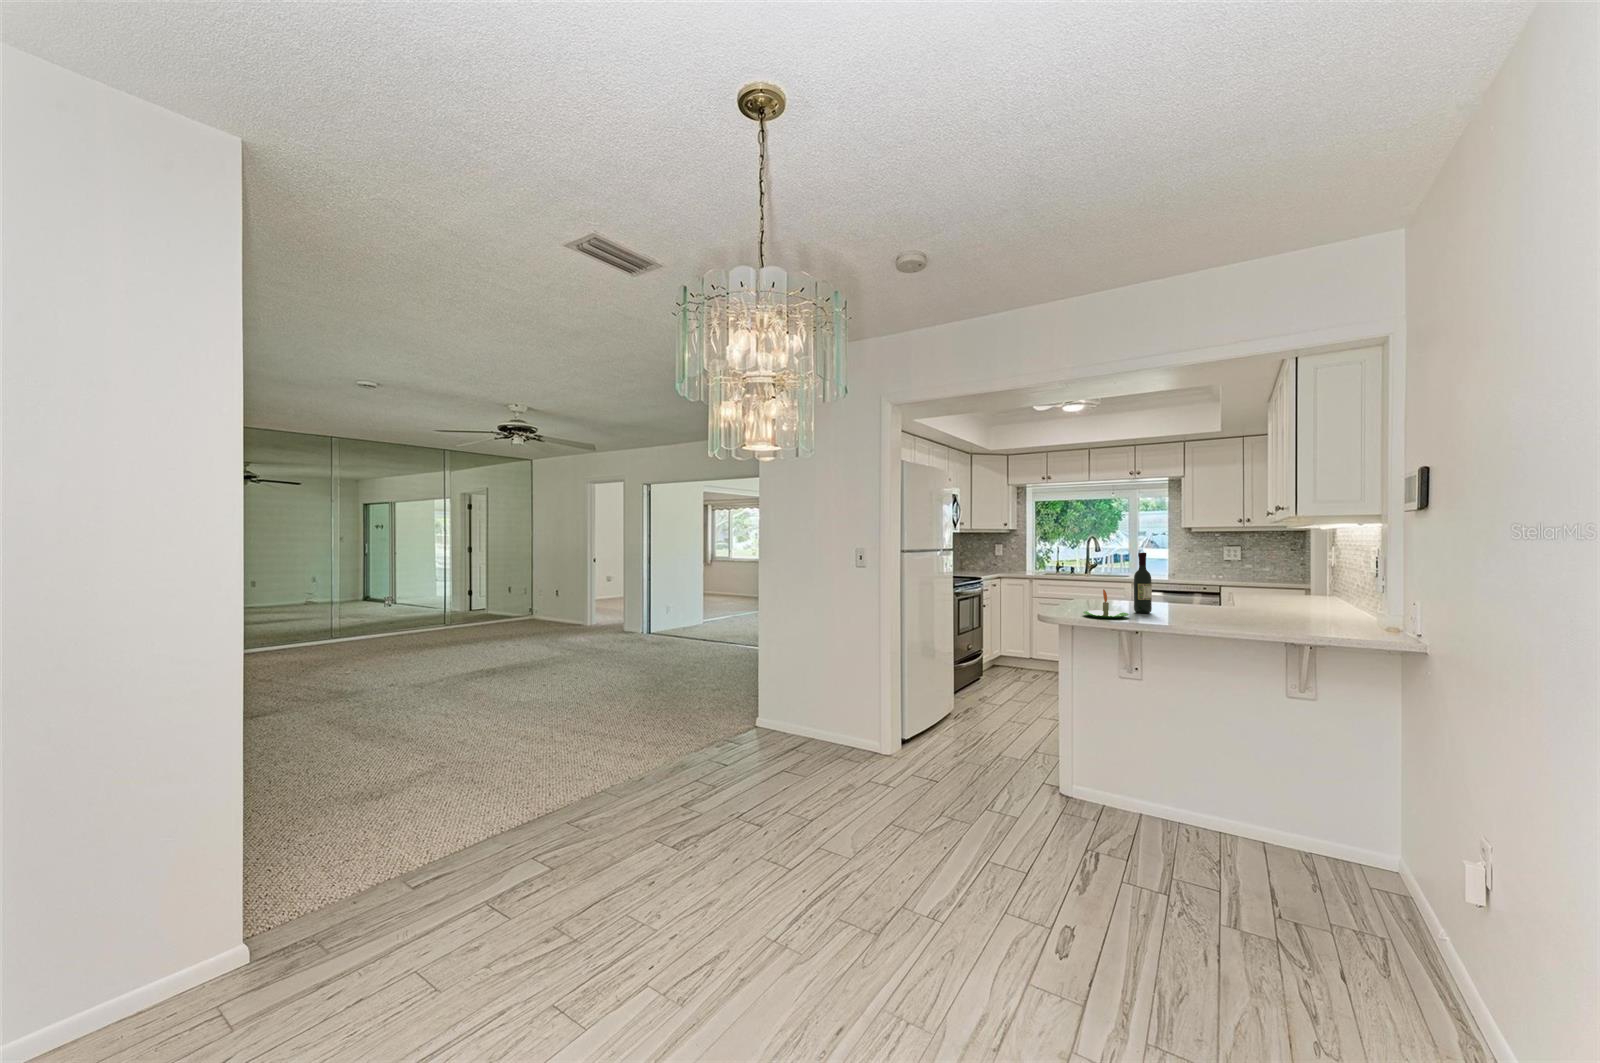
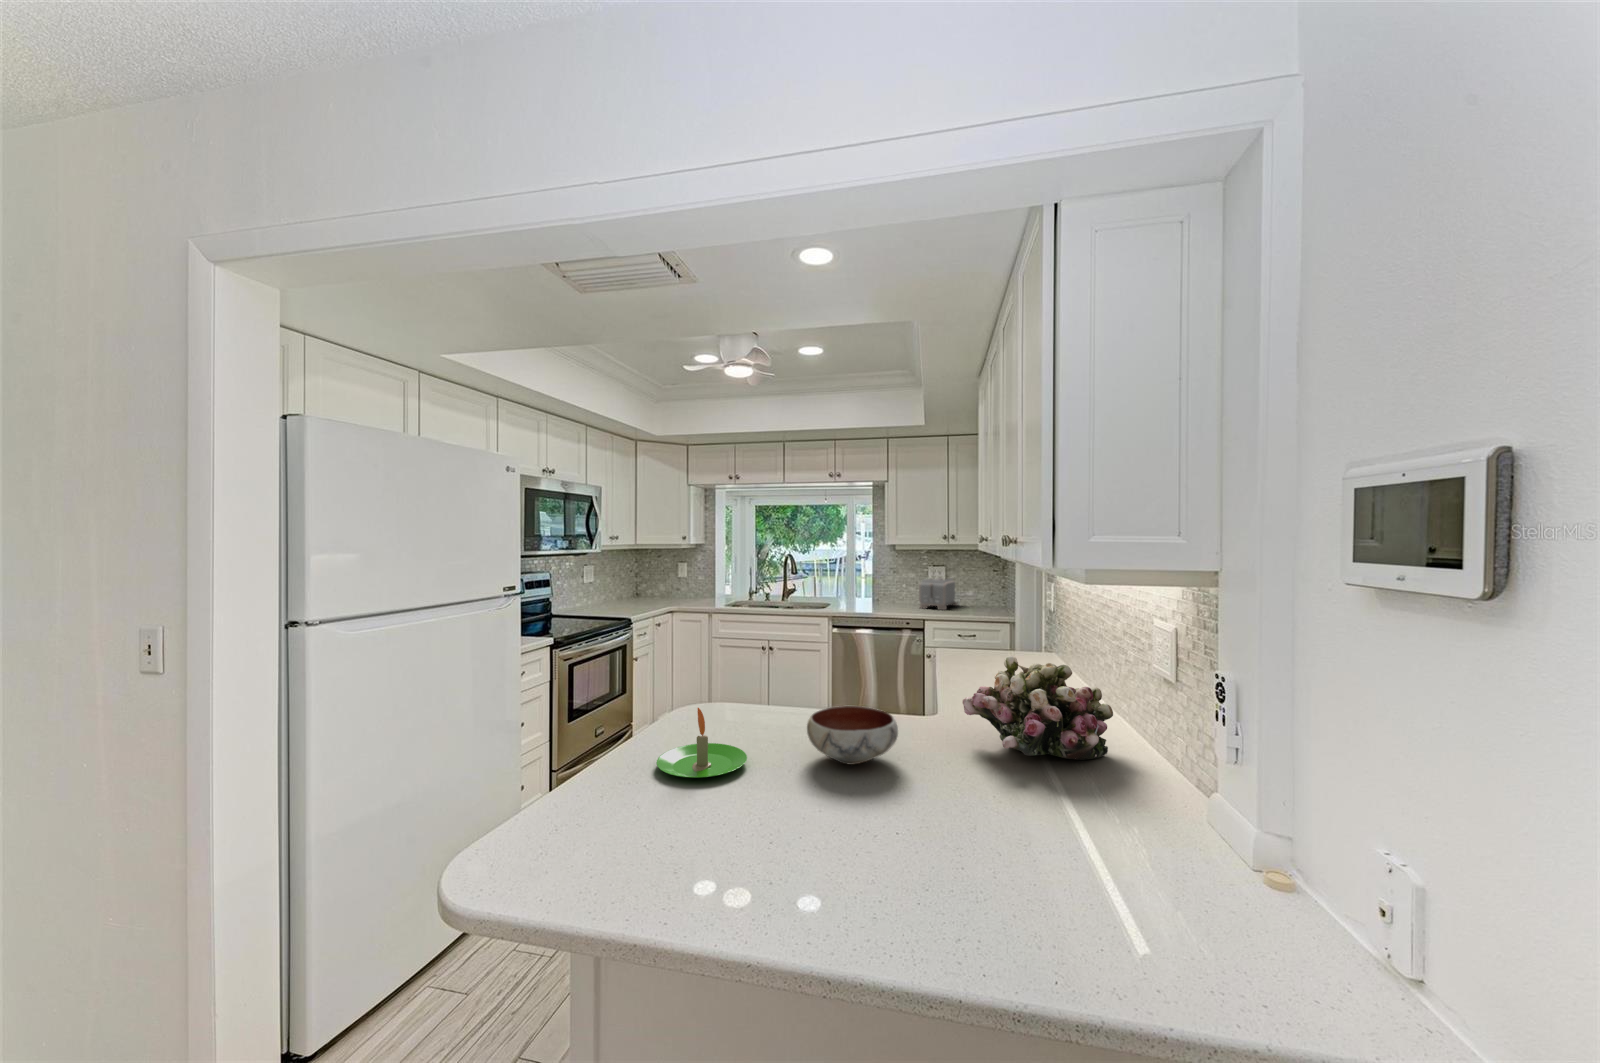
wine bottle: present [1134,552,1152,613] -> none [772,617,802,736]
toaster: none [1215,556,1254,582] -> present [919,578,958,610]
flower arrangement: none [1251,573,1348,624] -> present [963,655,1113,760]
bowl: none [1160,595,1213,620] -> present [807,706,898,765]

